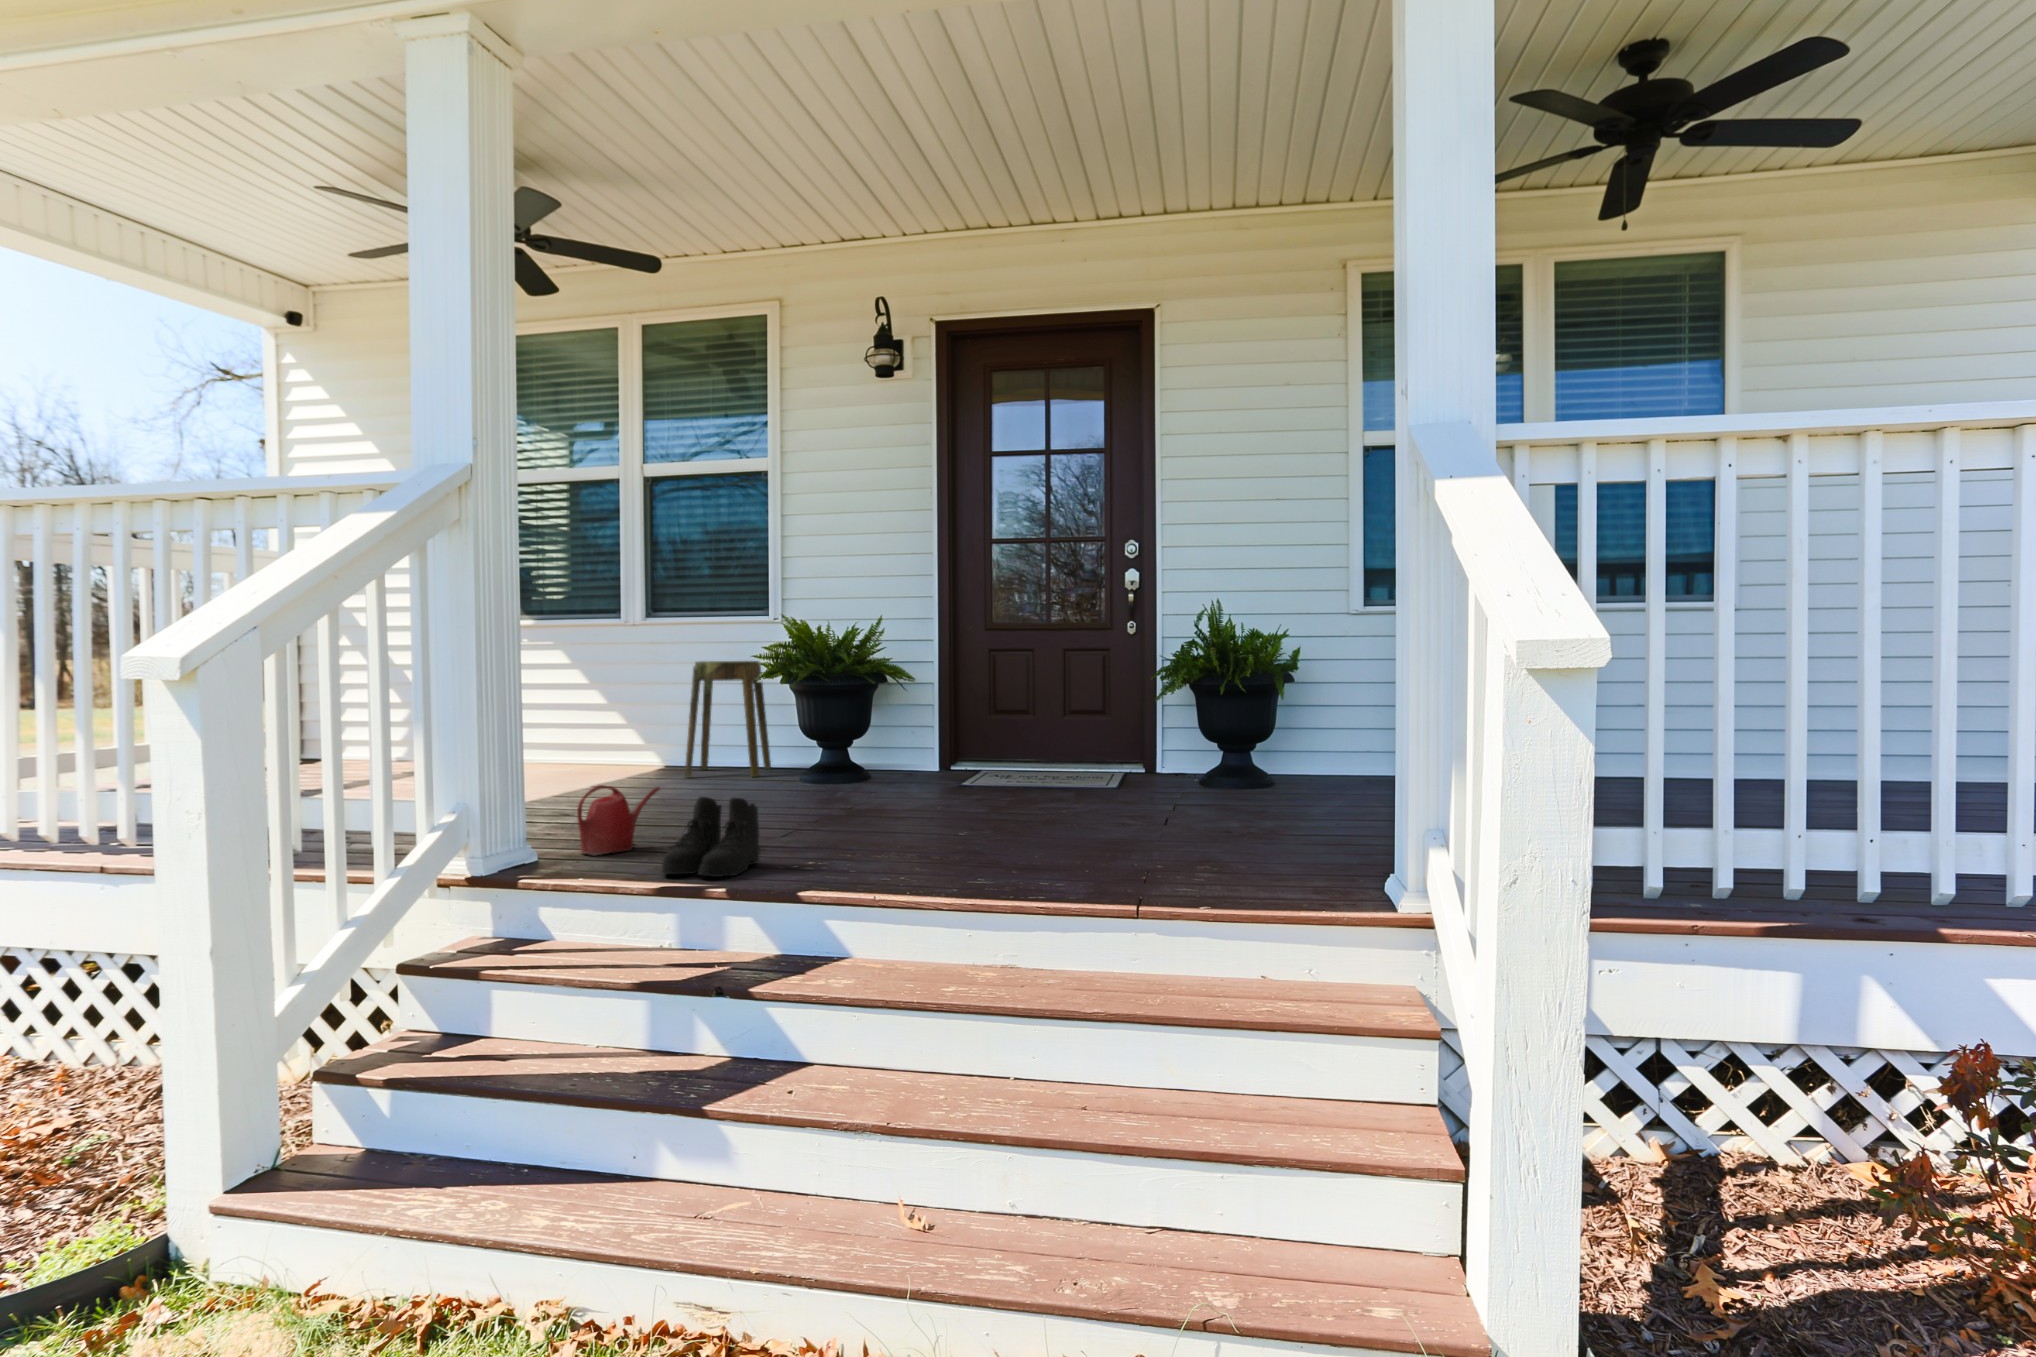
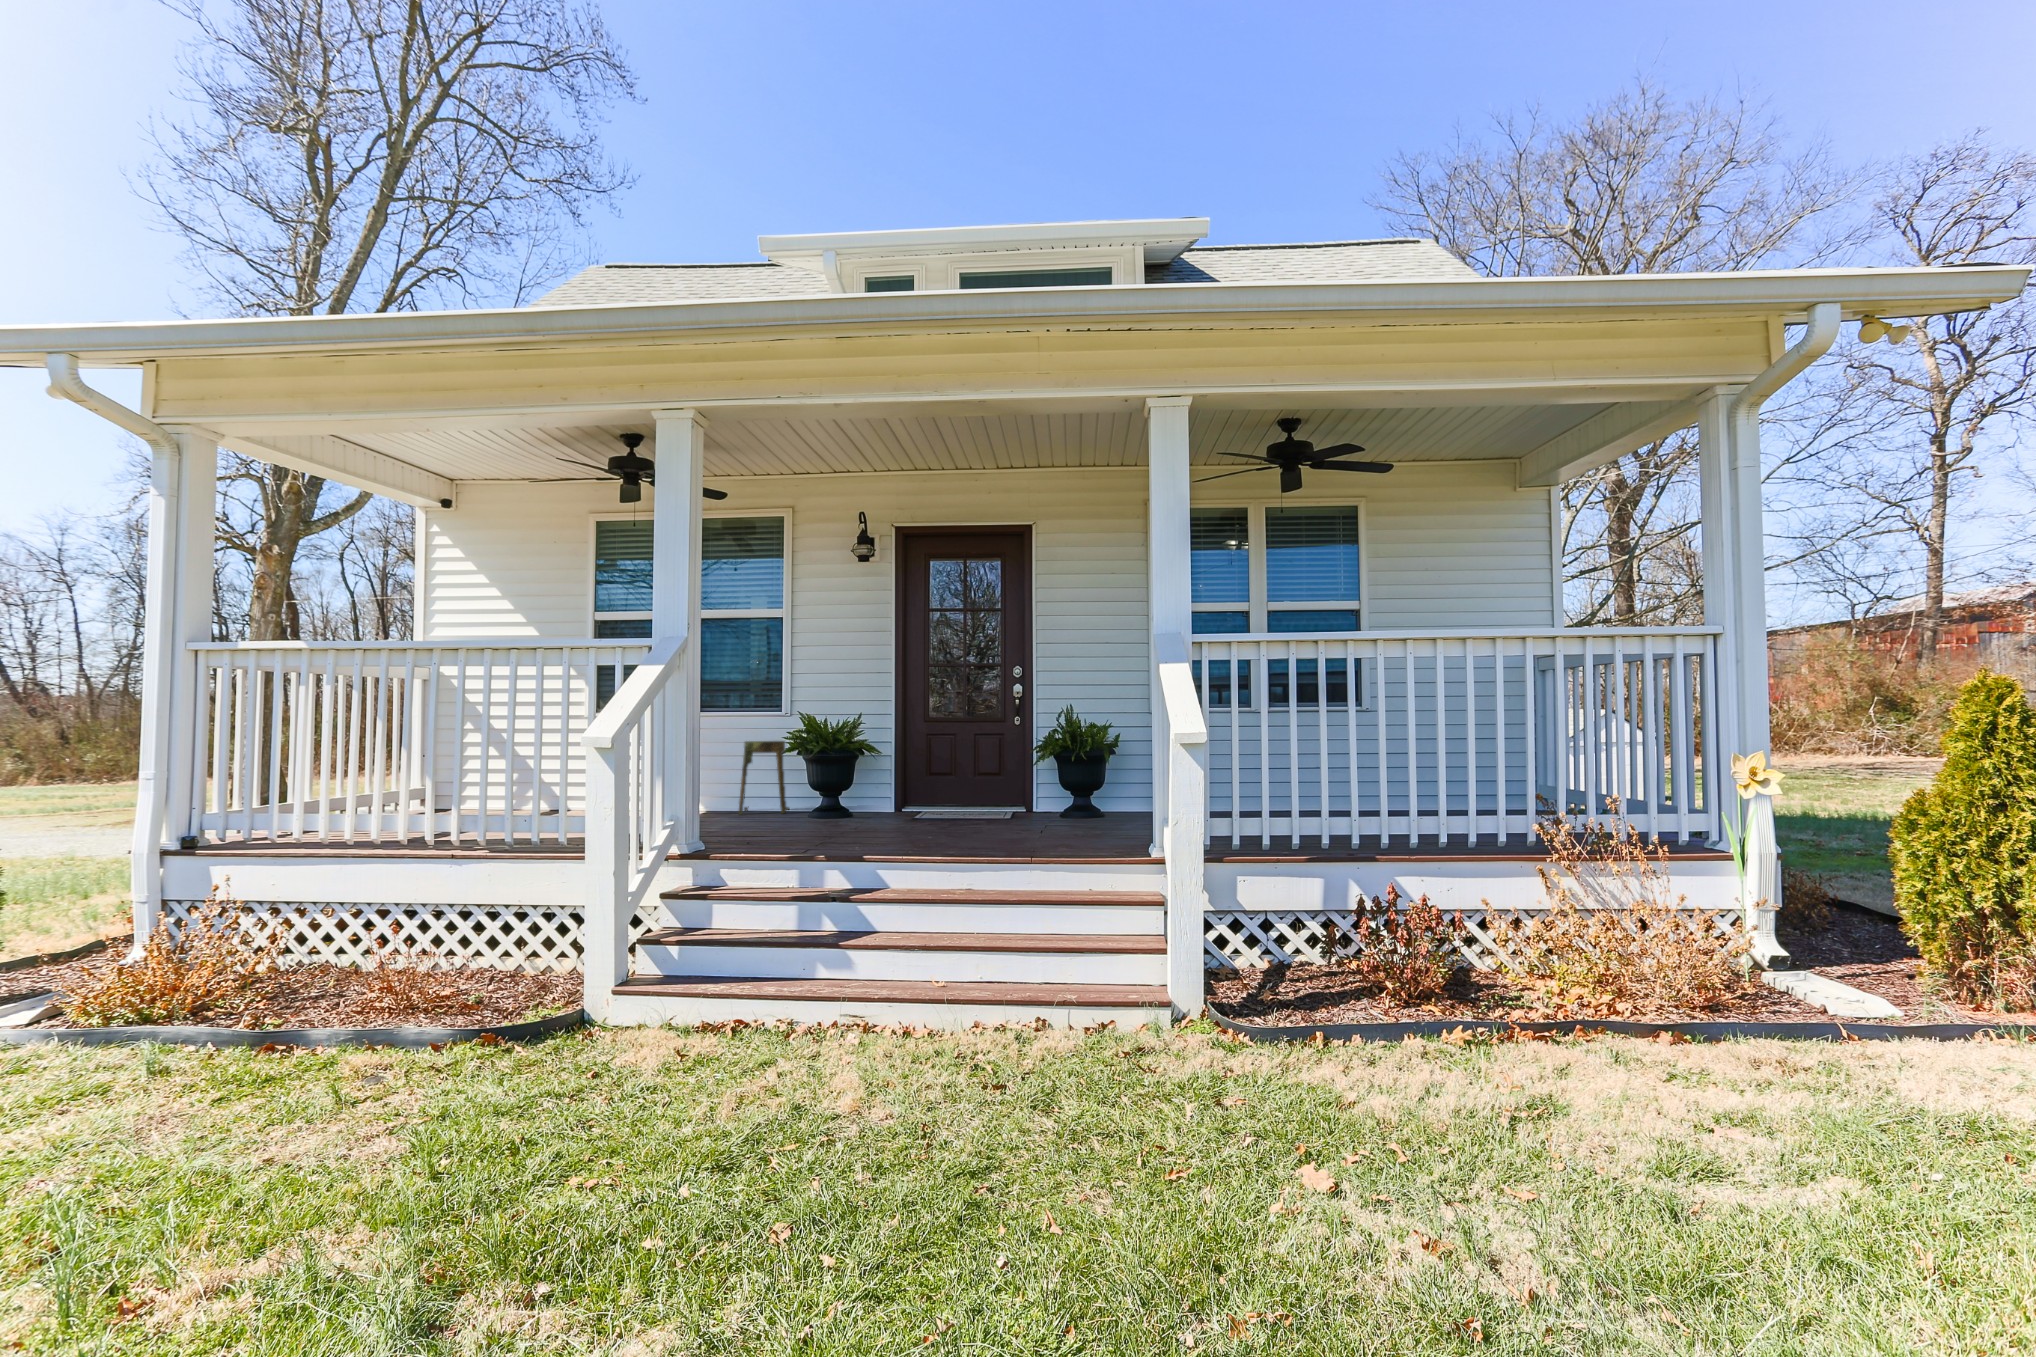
watering can: present [577,785,659,855] -> none [724,809,763,848]
boots: present [662,797,759,877] -> none [780,813,829,853]

